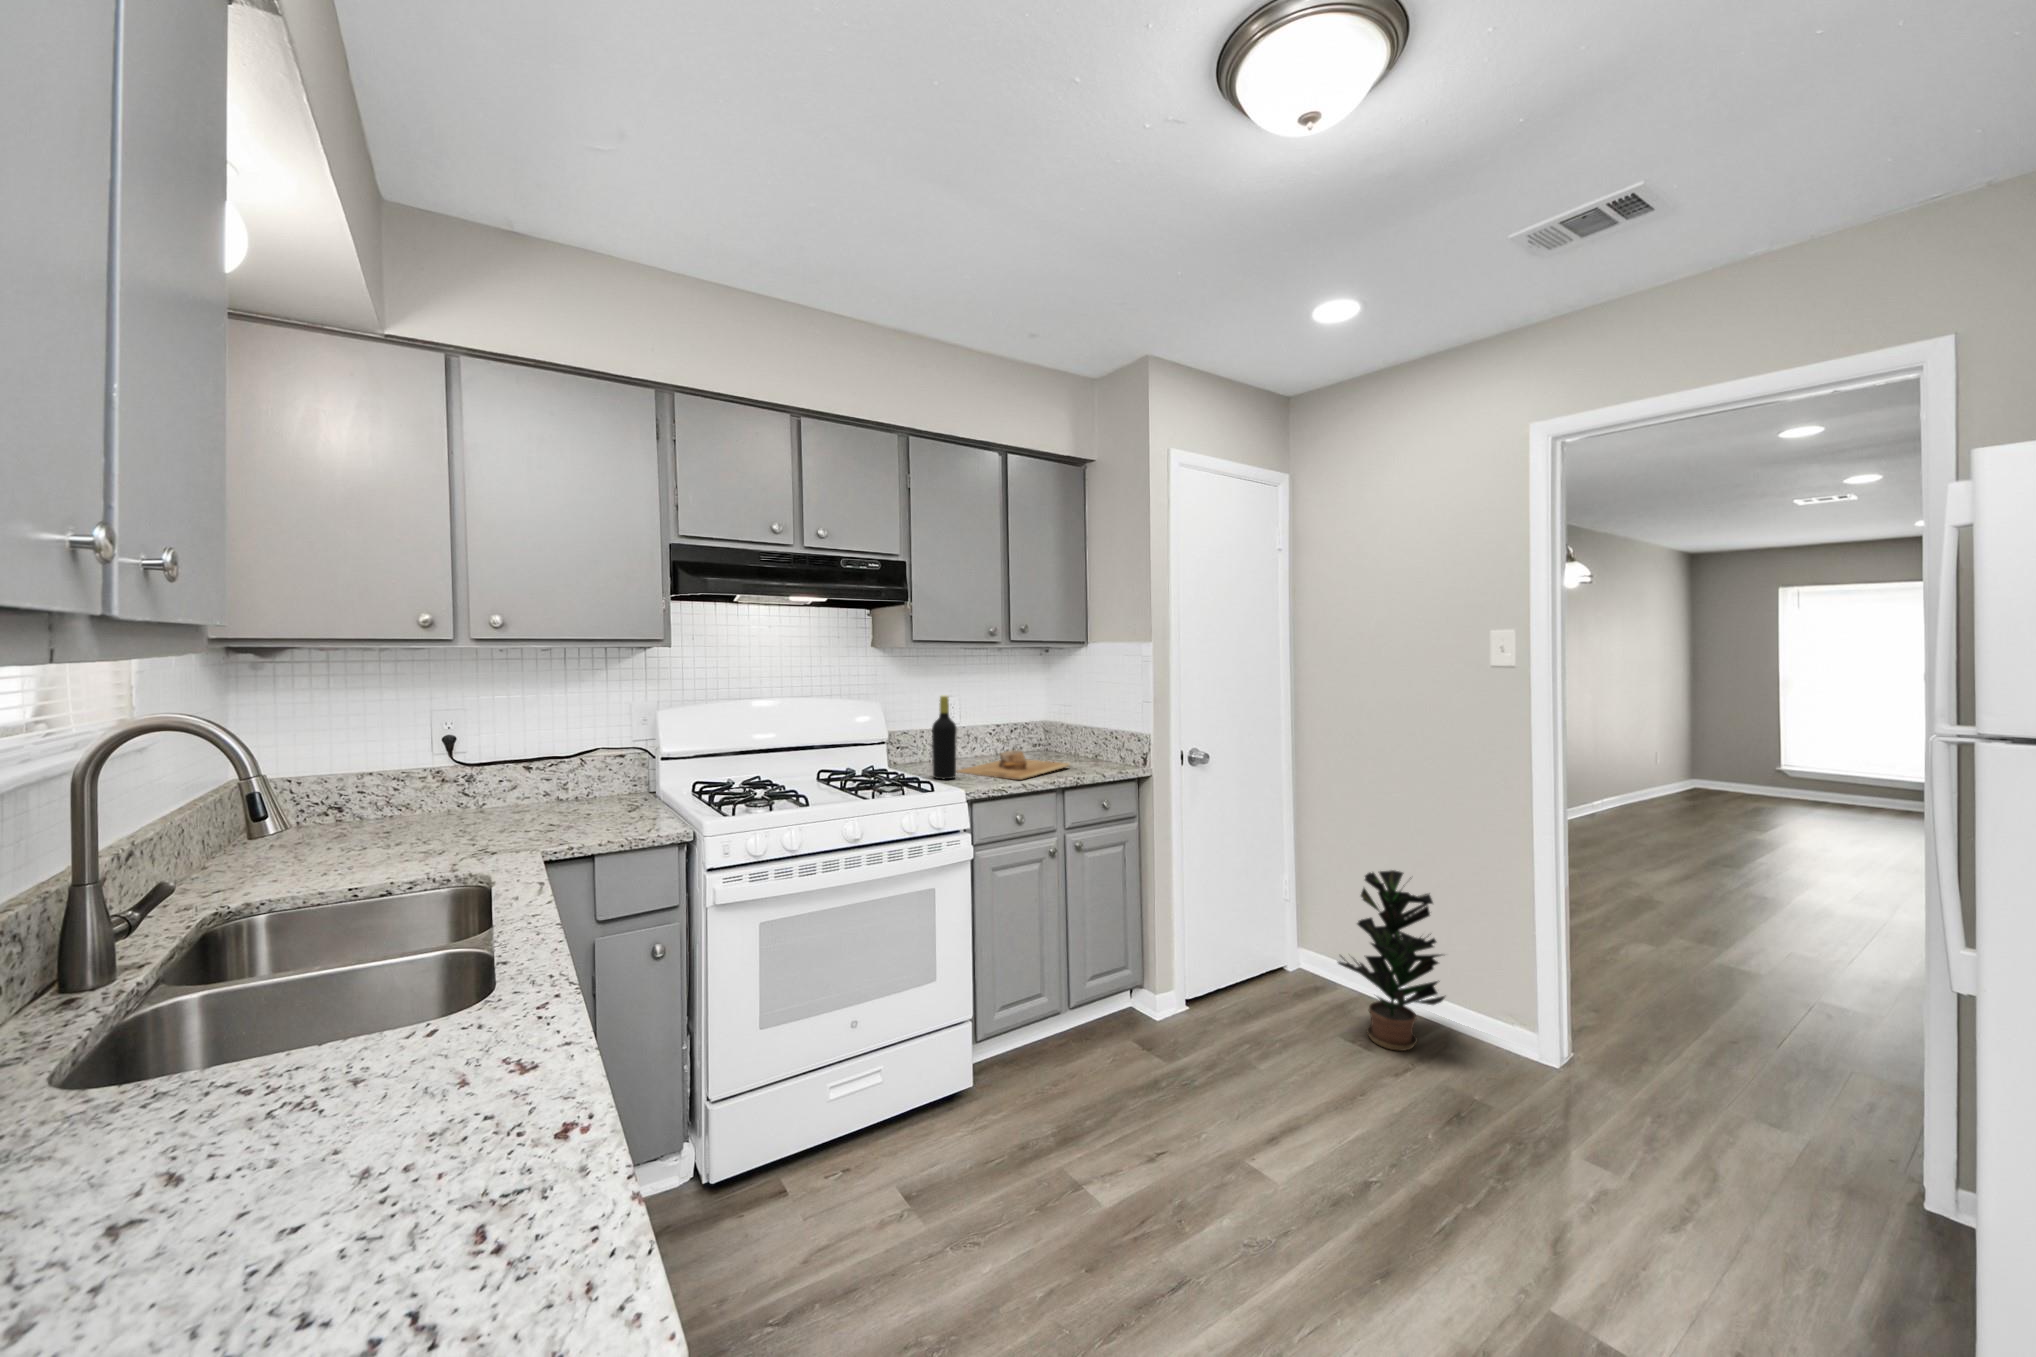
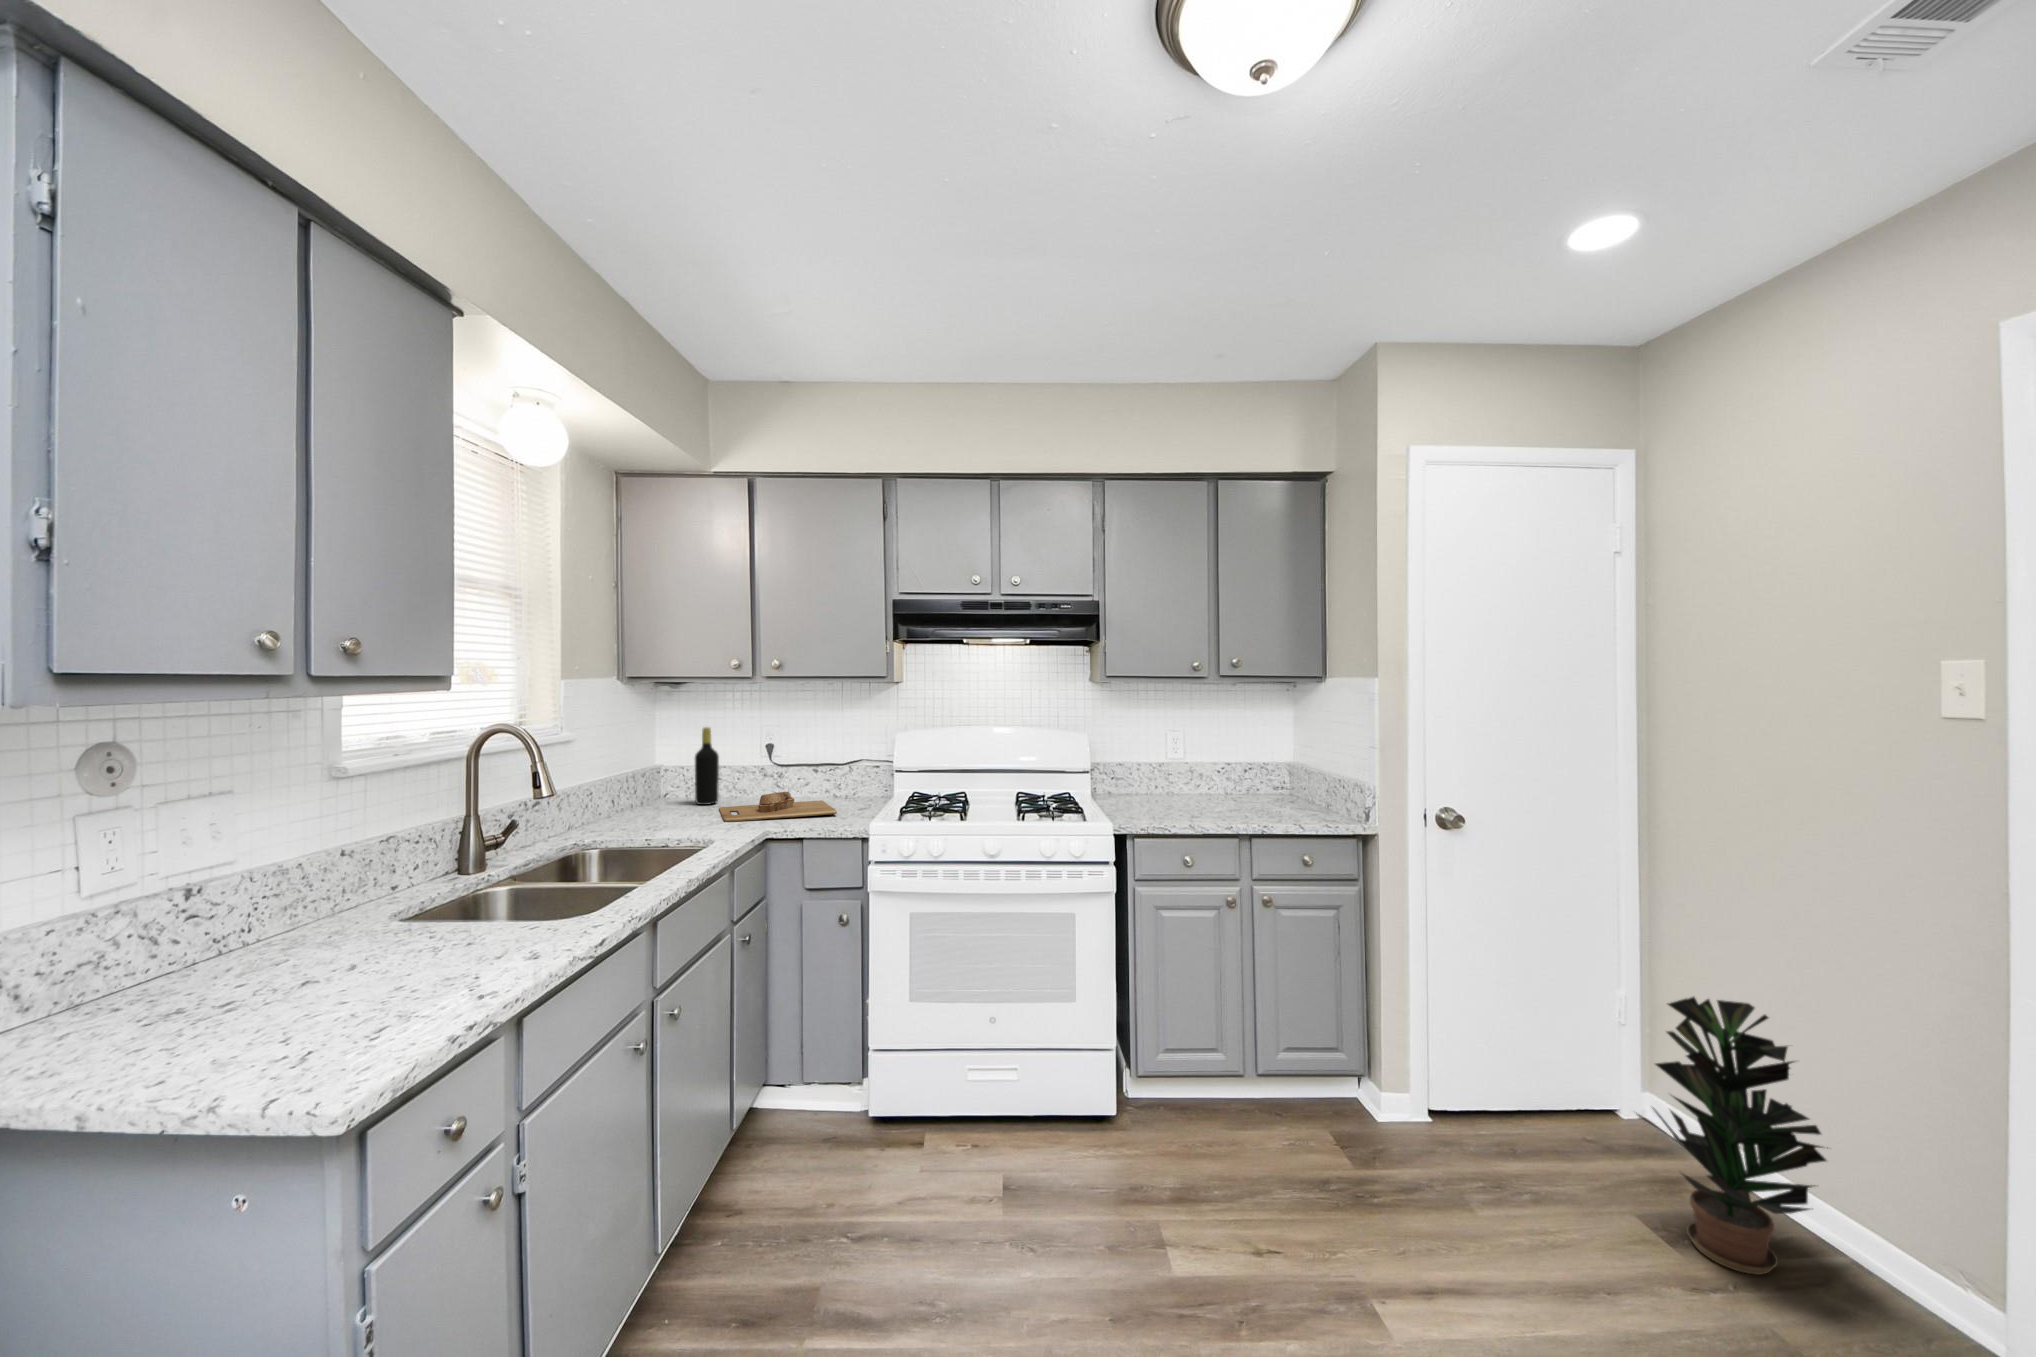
bottle: present [932,696,957,779] -> present [695,727,719,805]
cutting board: present [956,750,1069,780] -> present [719,792,837,822]

